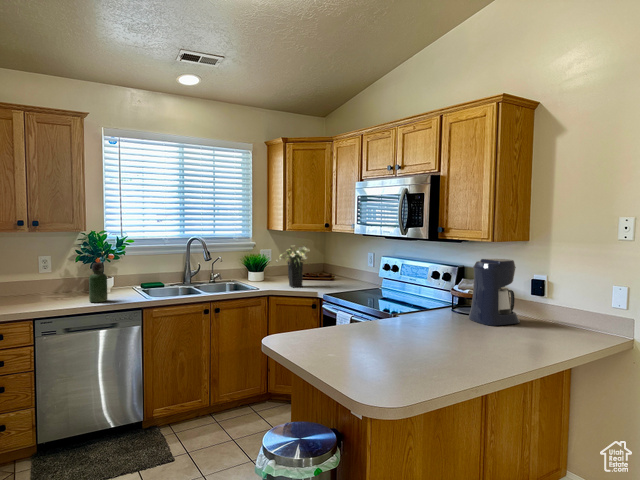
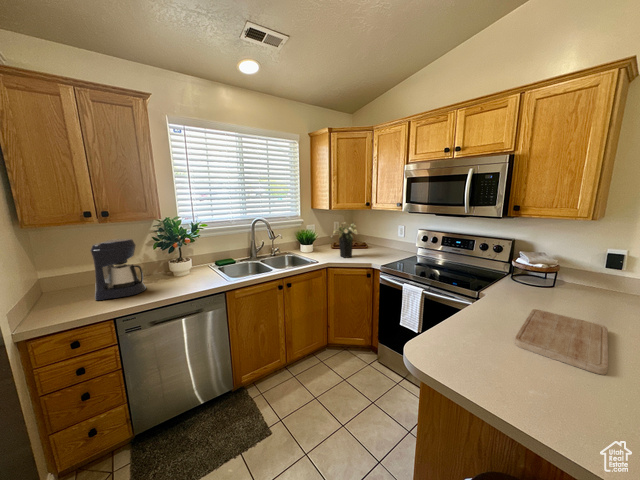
coffee maker: present [469,259,520,326] -> present [90,239,146,300]
bottle: present [89,263,107,302] -> none [170,250,190,289]
cutting board: none [364,322,457,352] -> present [515,309,608,375]

